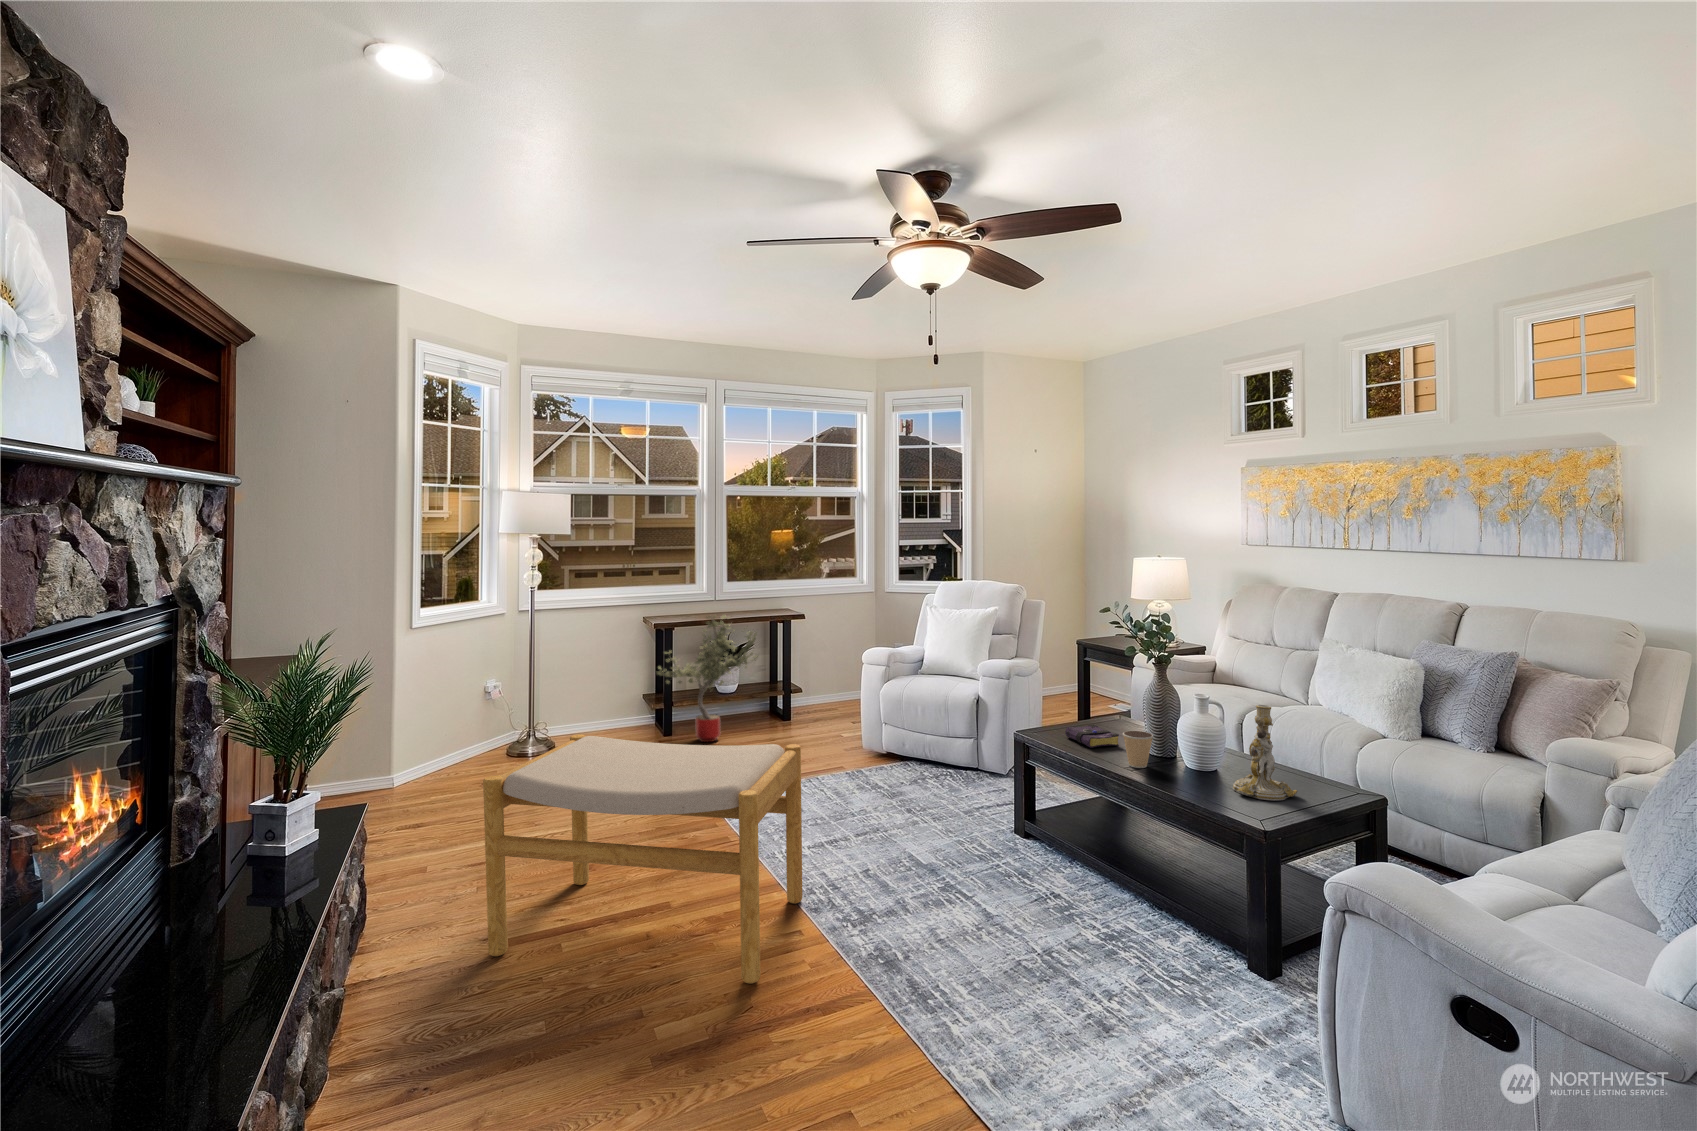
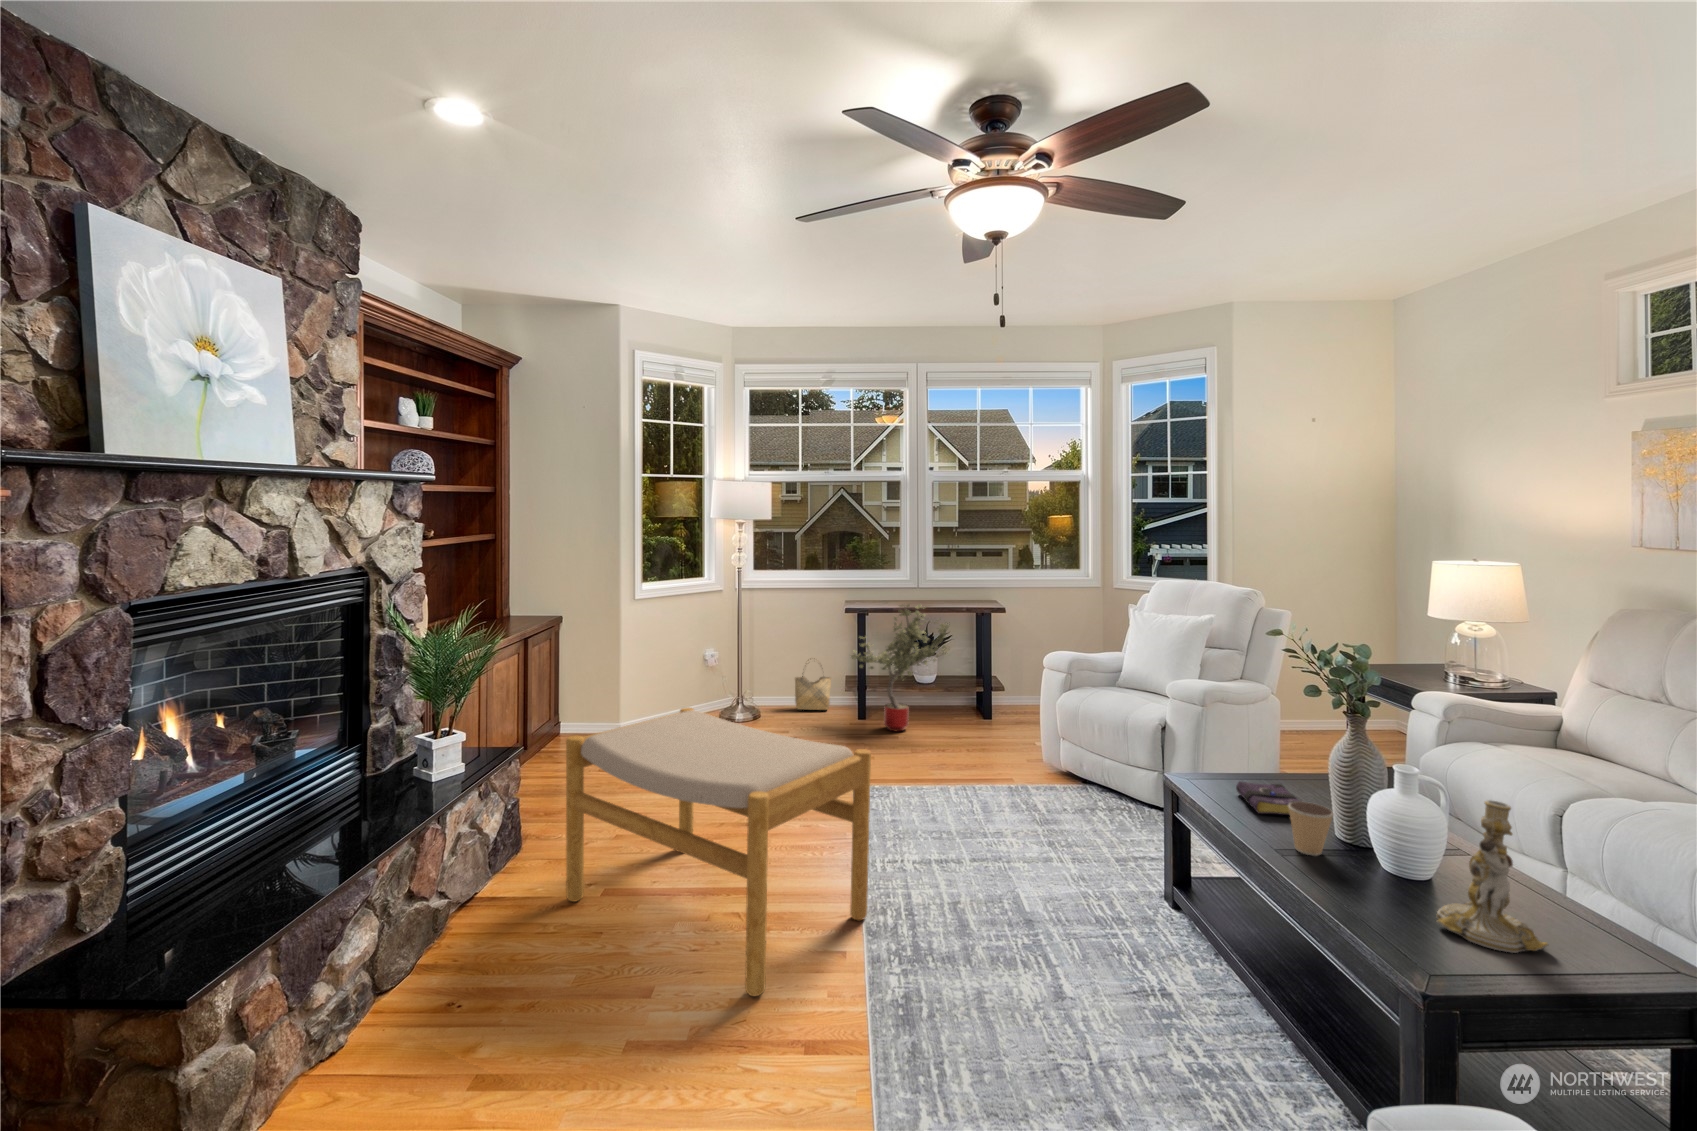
woven basket: none [588,680,628,736] -> present [795,660,831,710]

